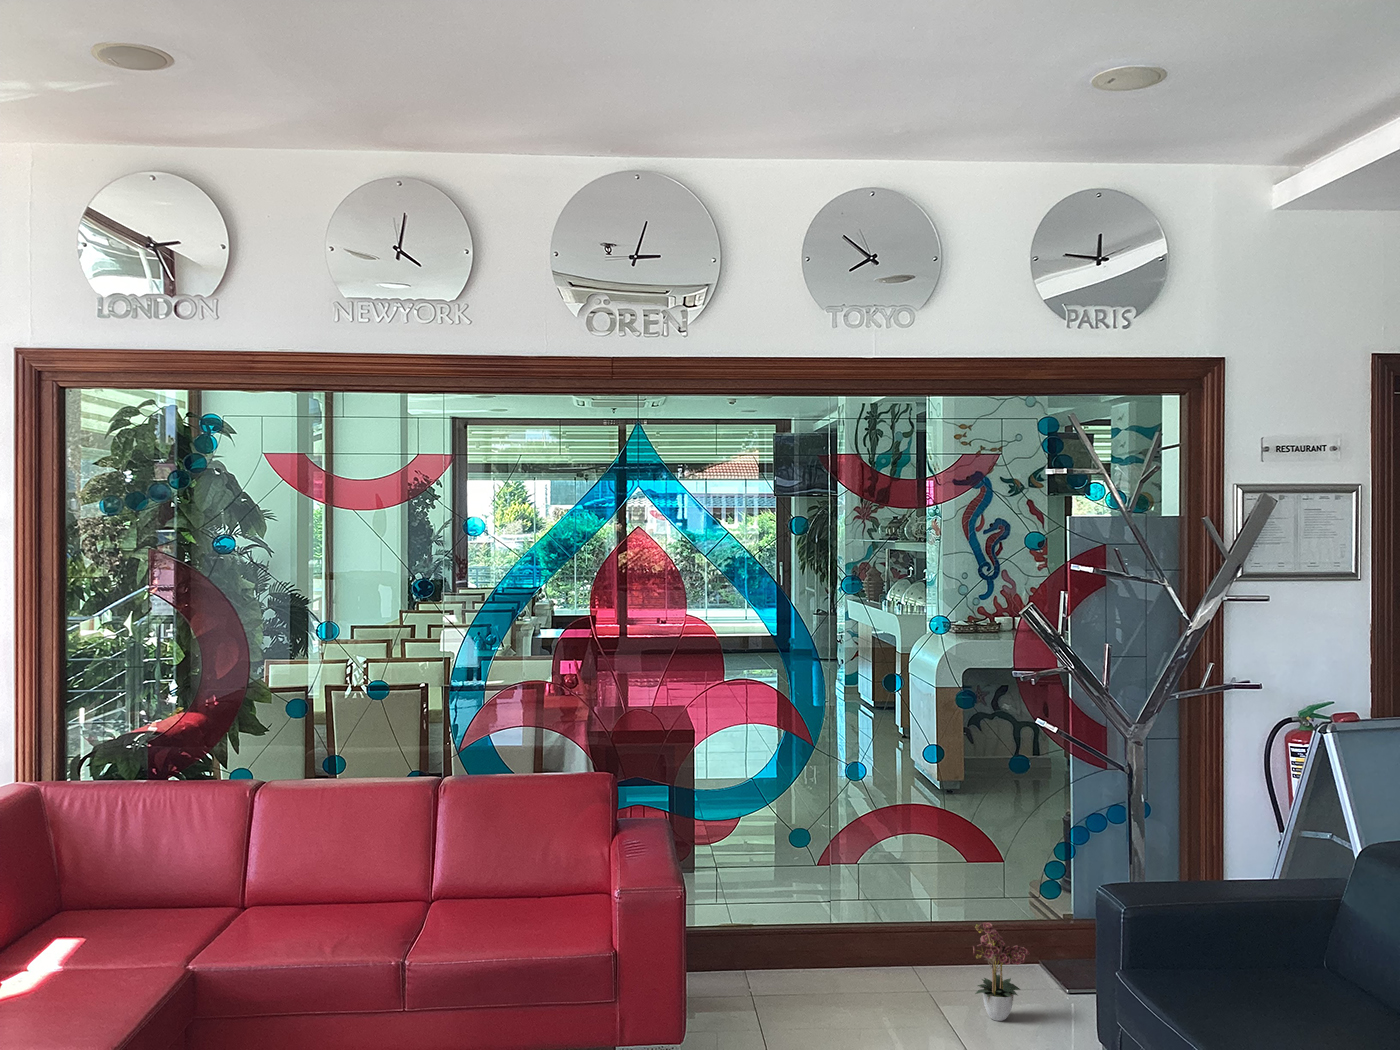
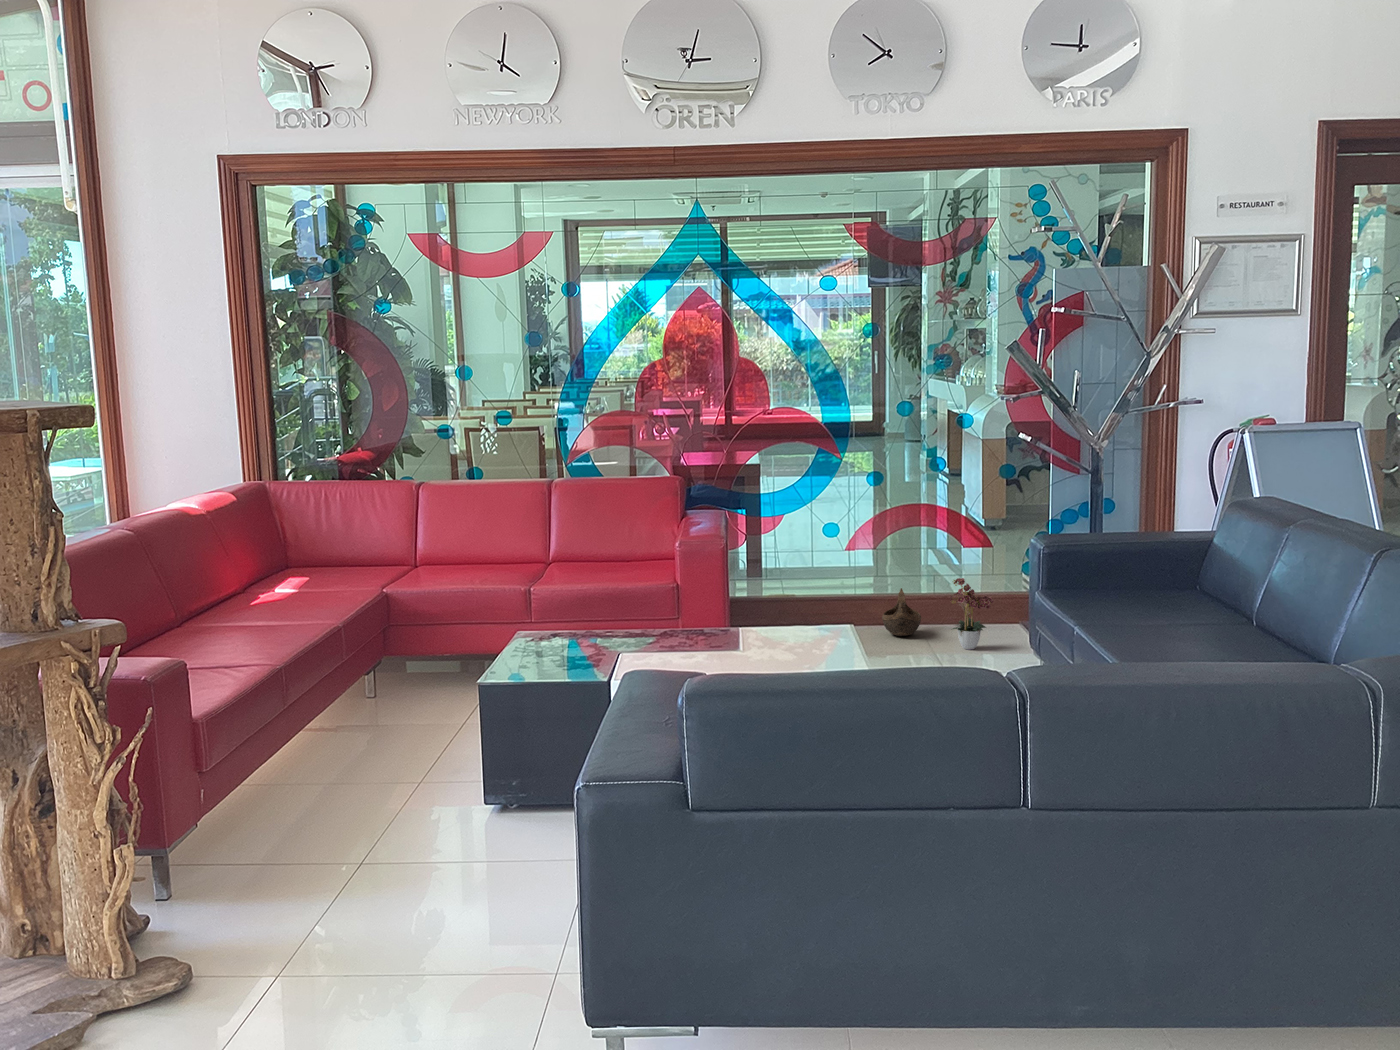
decorative bowl: none [875,920,926,991] -> present [882,588,921,636]

